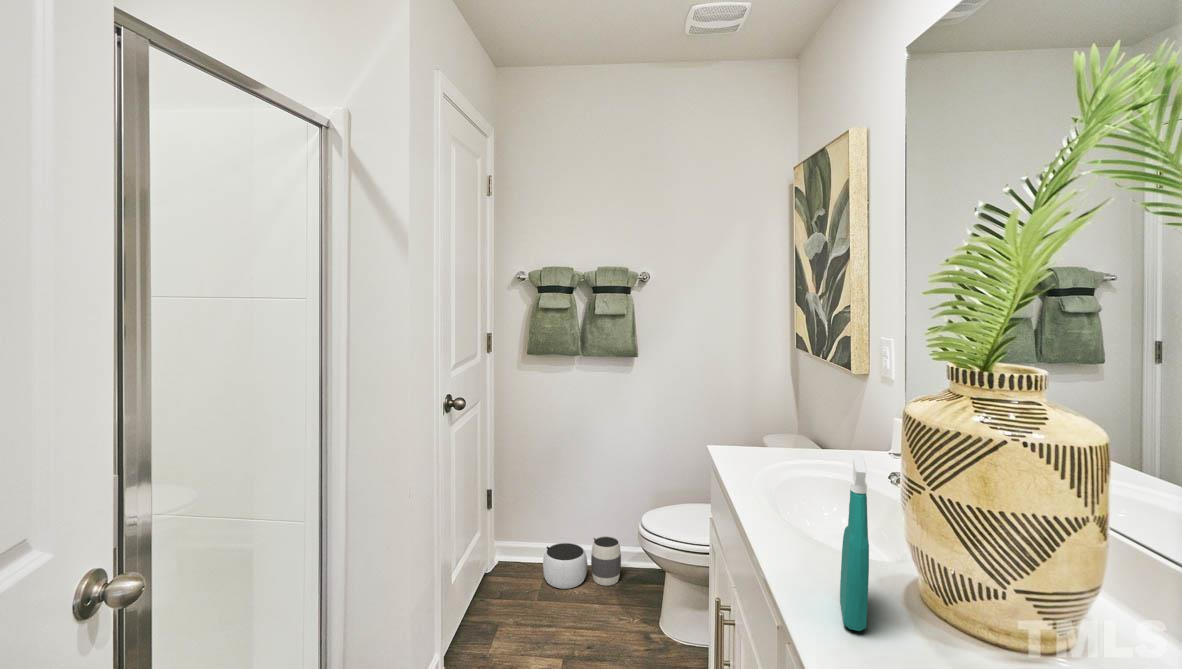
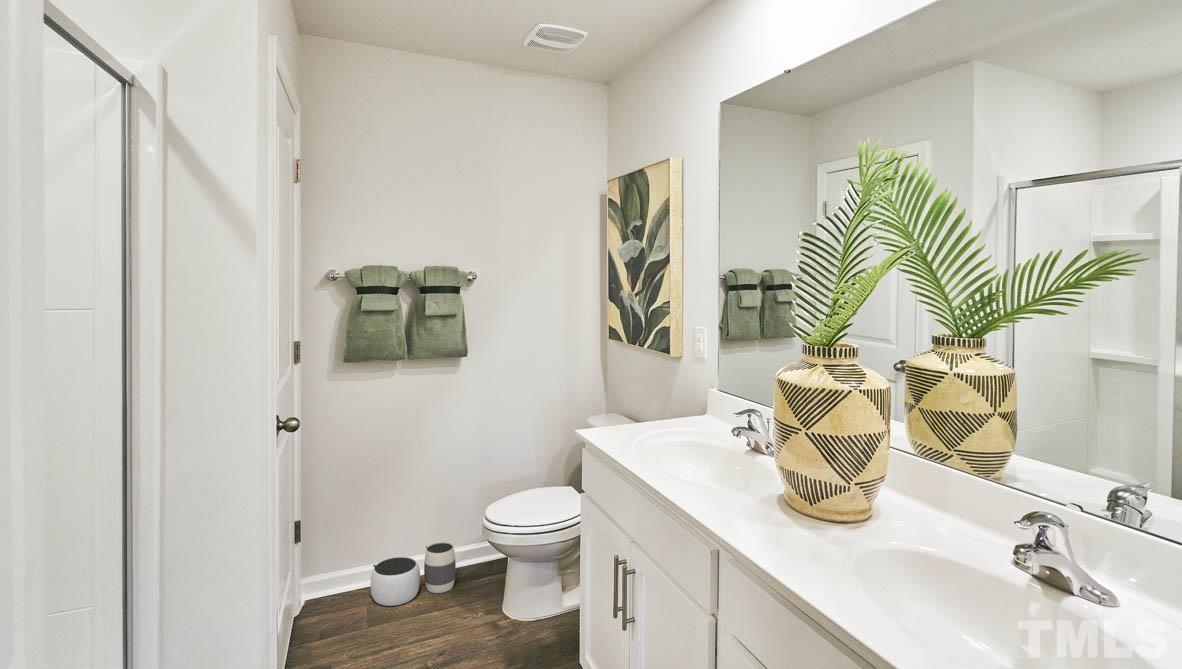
spray bottle: present [840,450,869,631] -> none [751,406,785,542]

